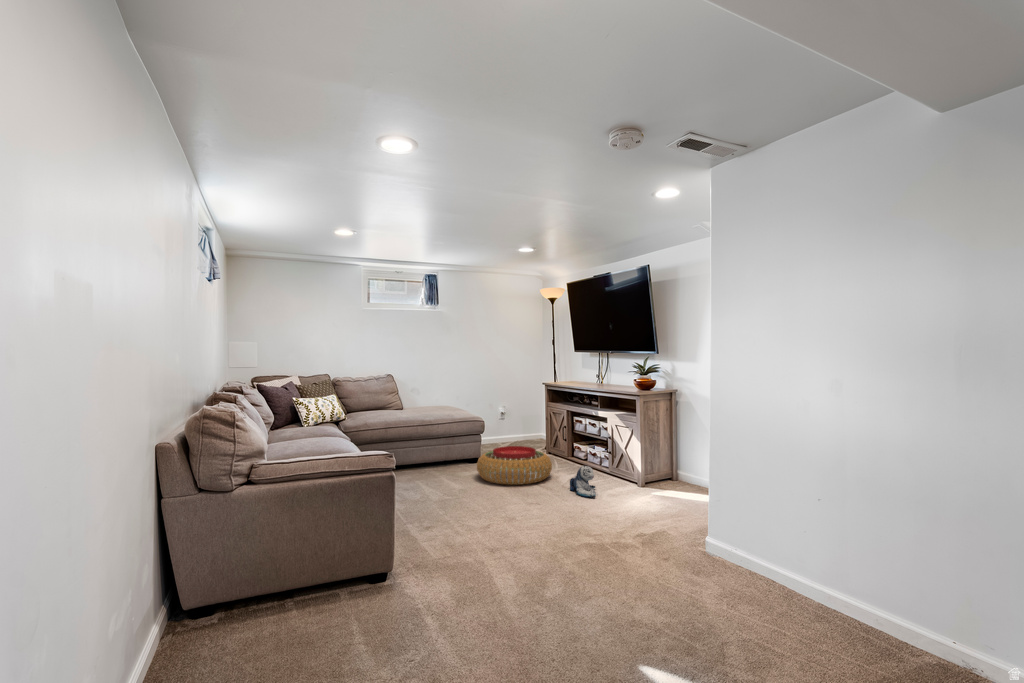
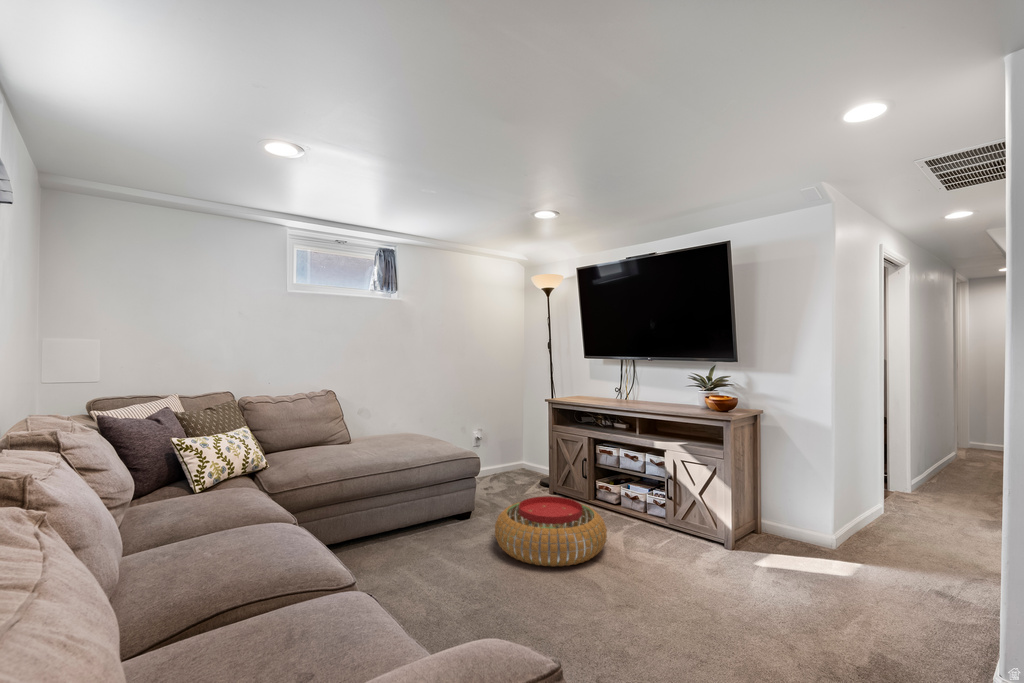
plush toy: present [570,466,596,497] -> none [650,534,712,587]

